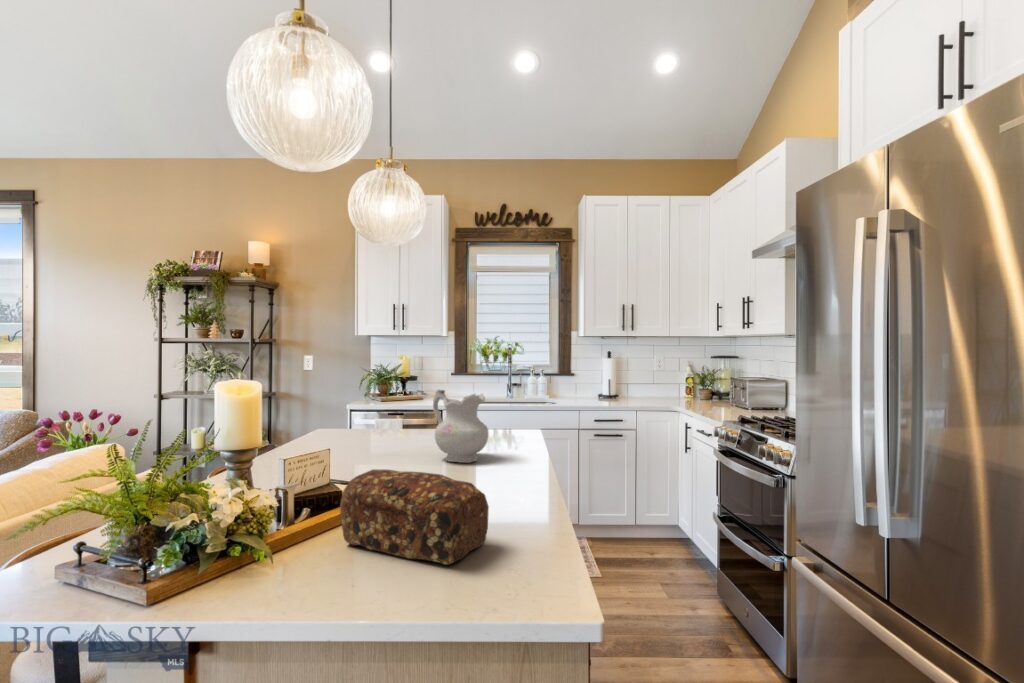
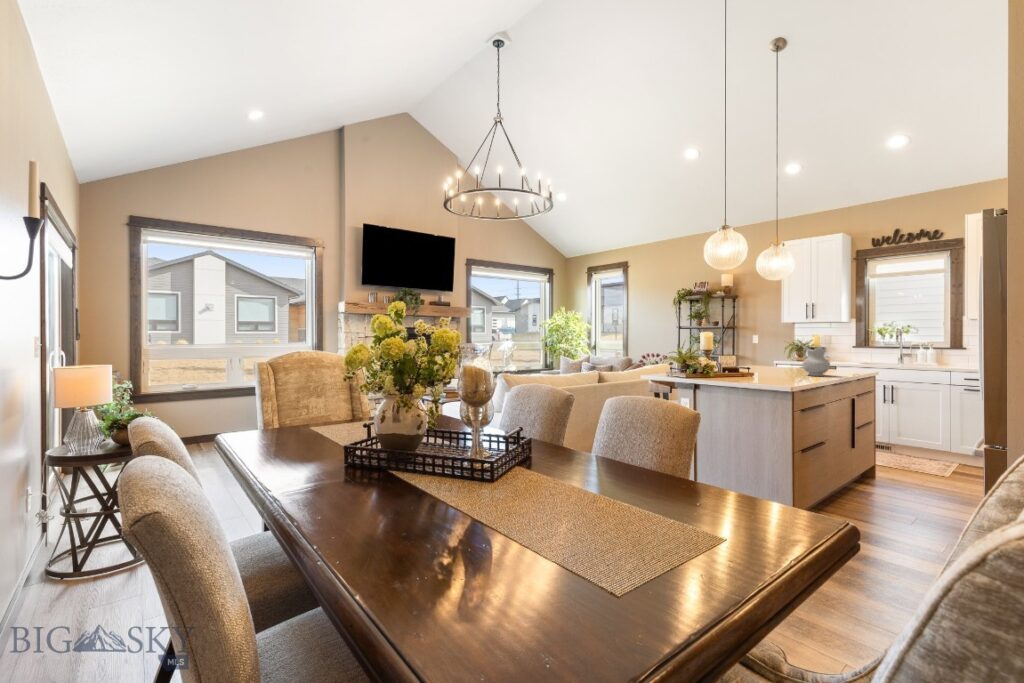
bread loaf: present [340,469,489,564] -> none [752,362,798,385]

